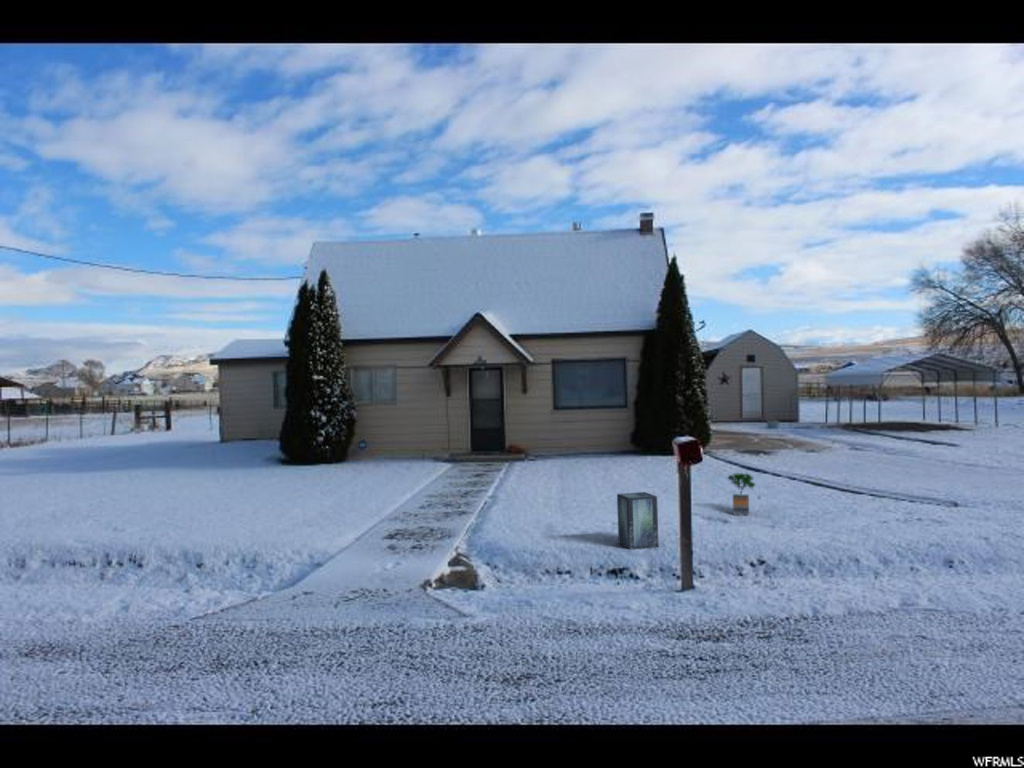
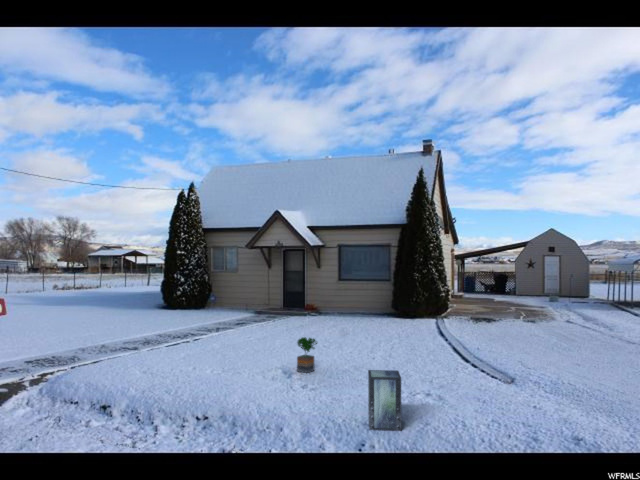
storage box: present [617,492,659,550] -> present [368,370,402,431]

